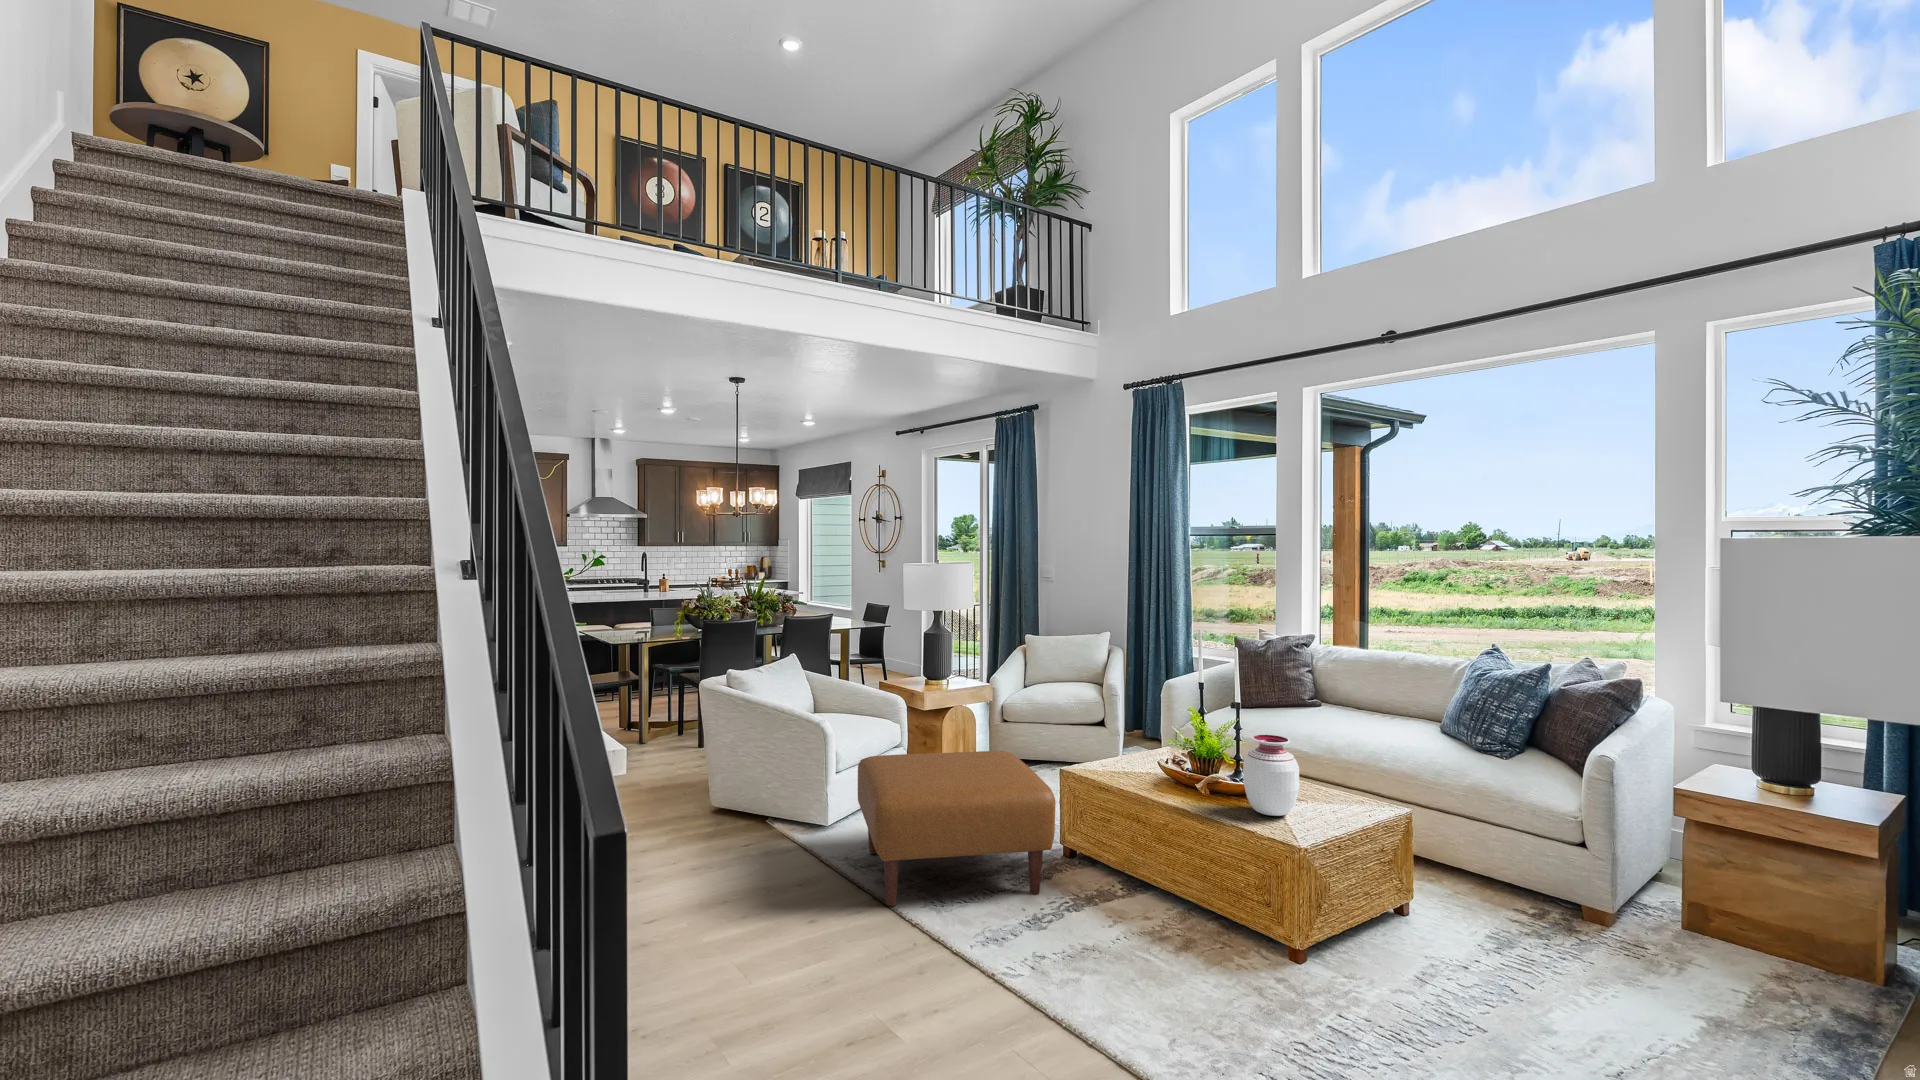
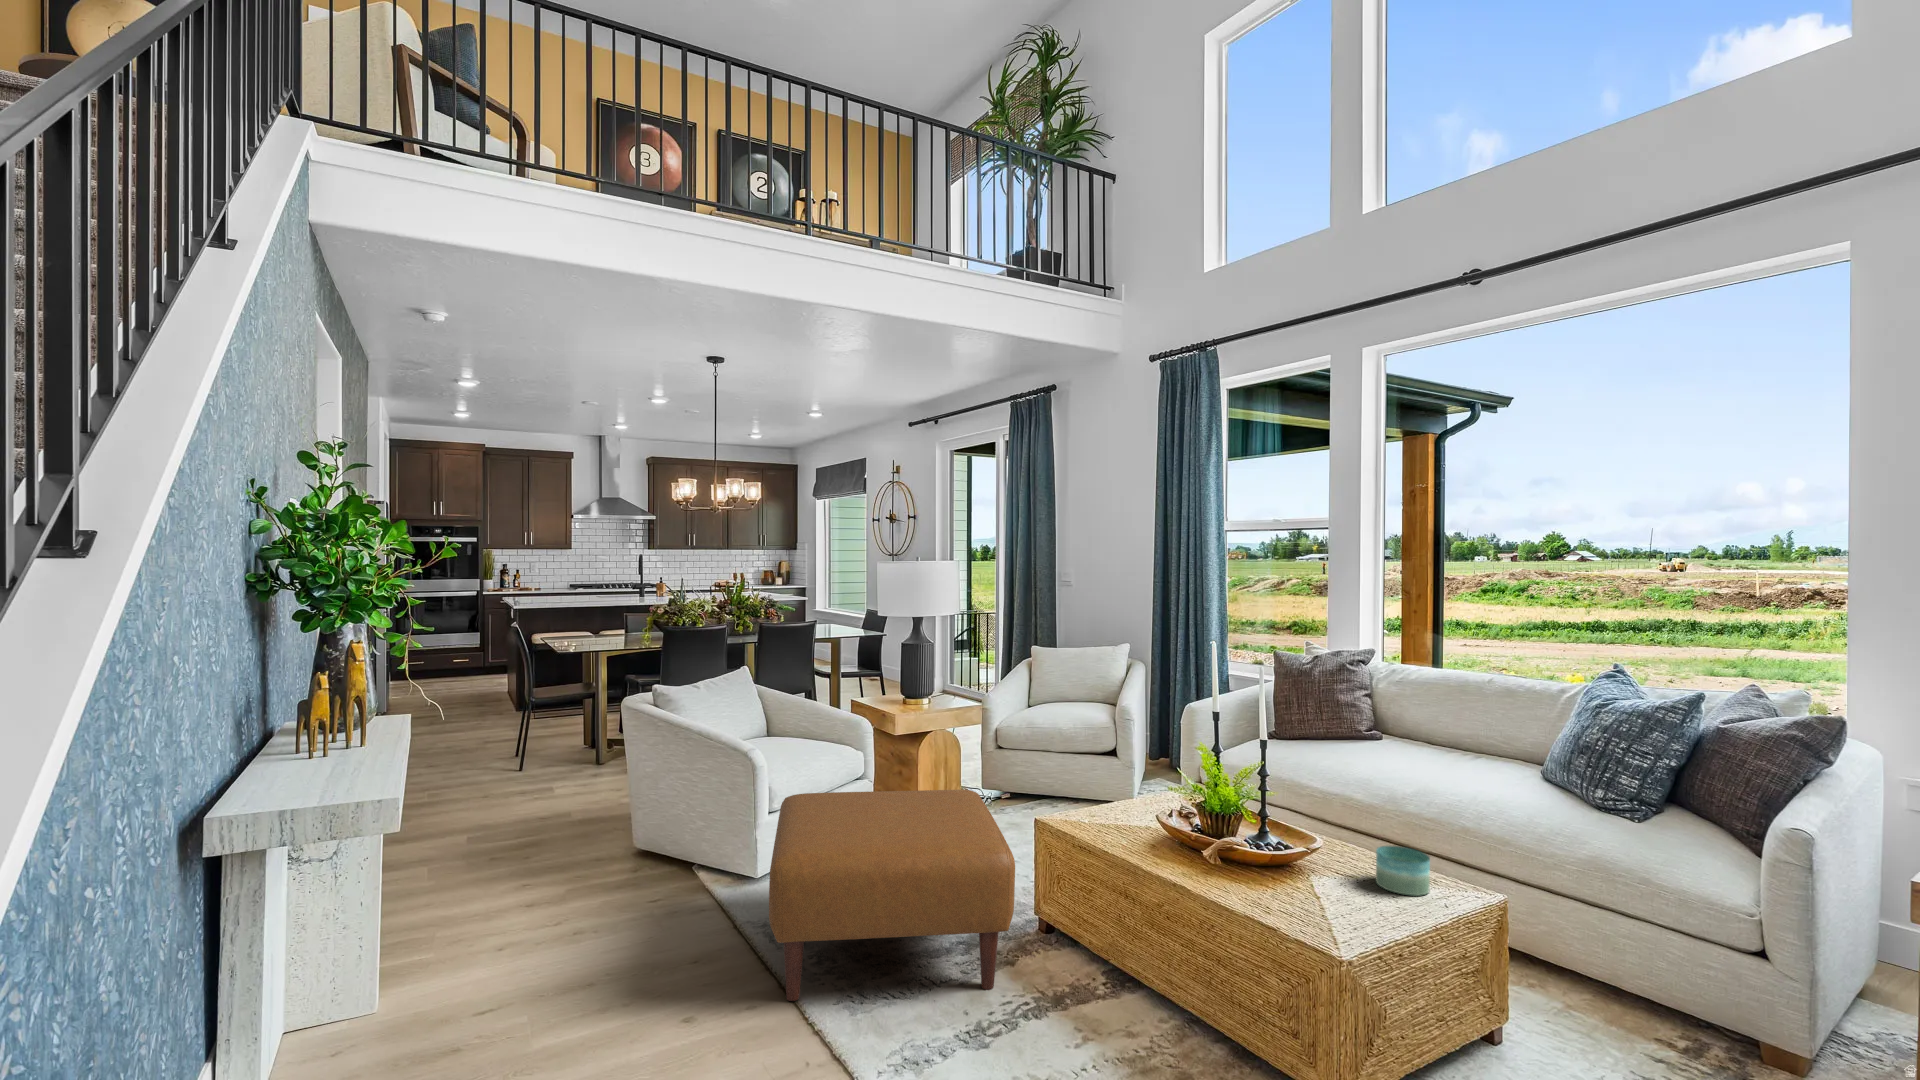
vase: present [1243,735,1299,816] -> none [1268,786,1347,902]
candle: none [1319,777,1357,811] -> present [1376,846,1430,896]

